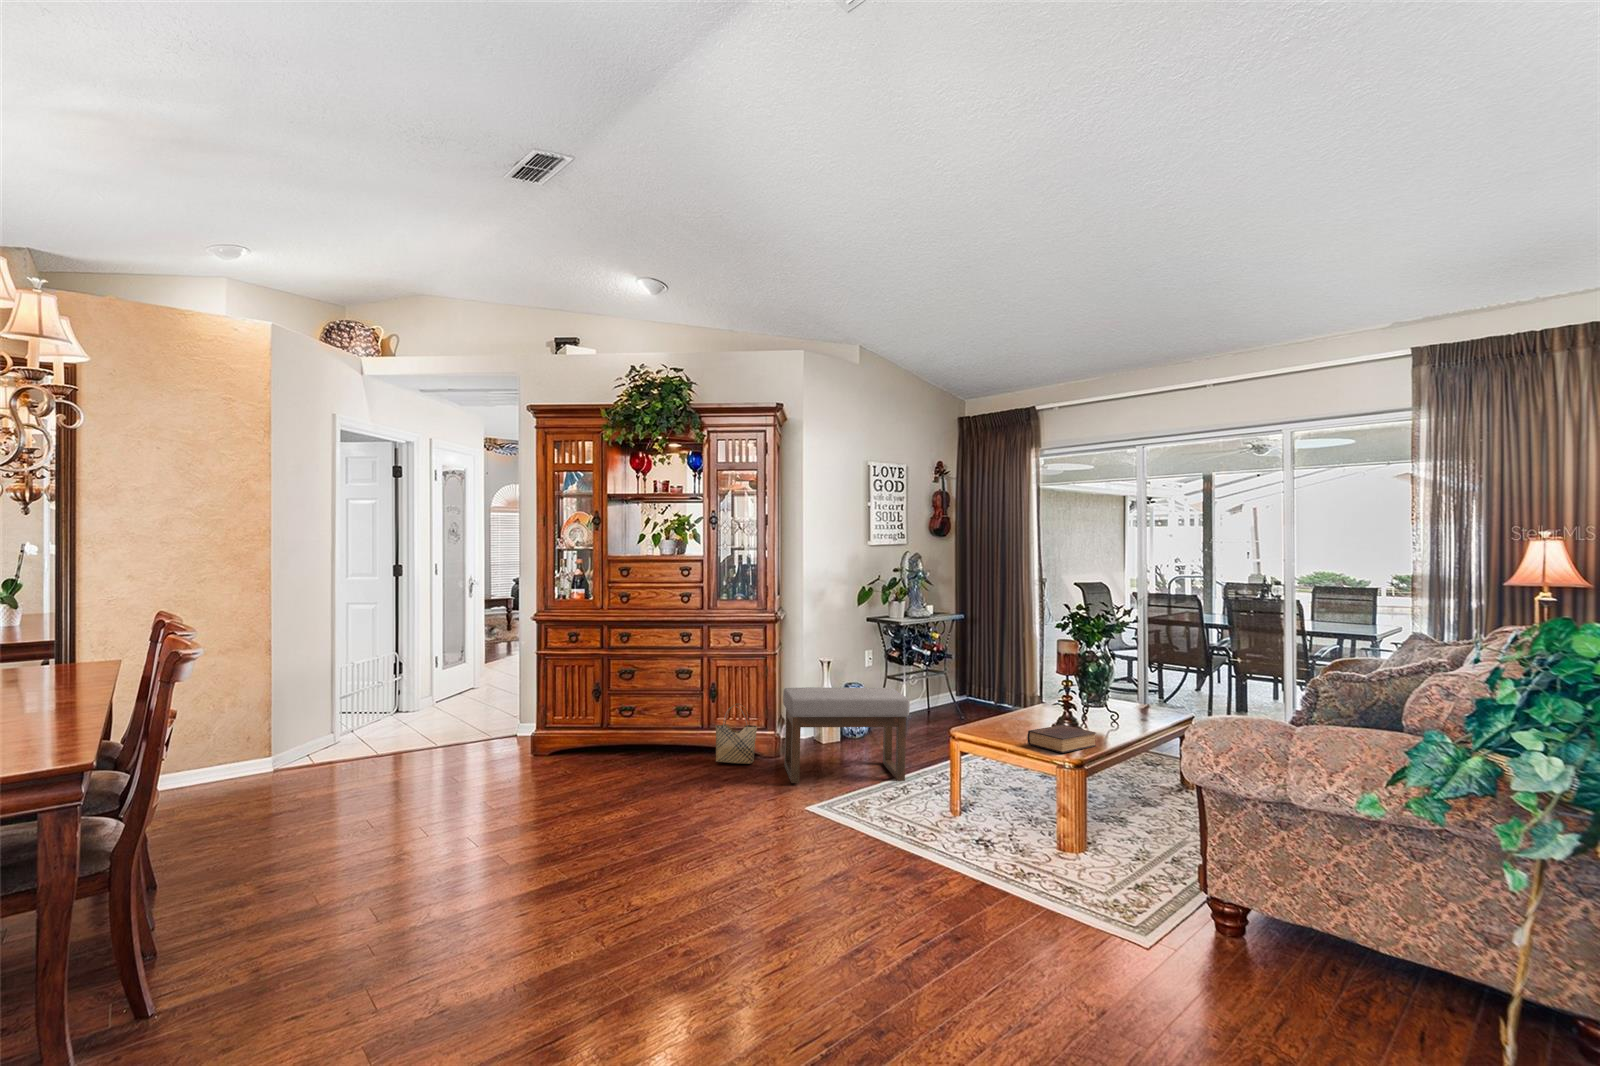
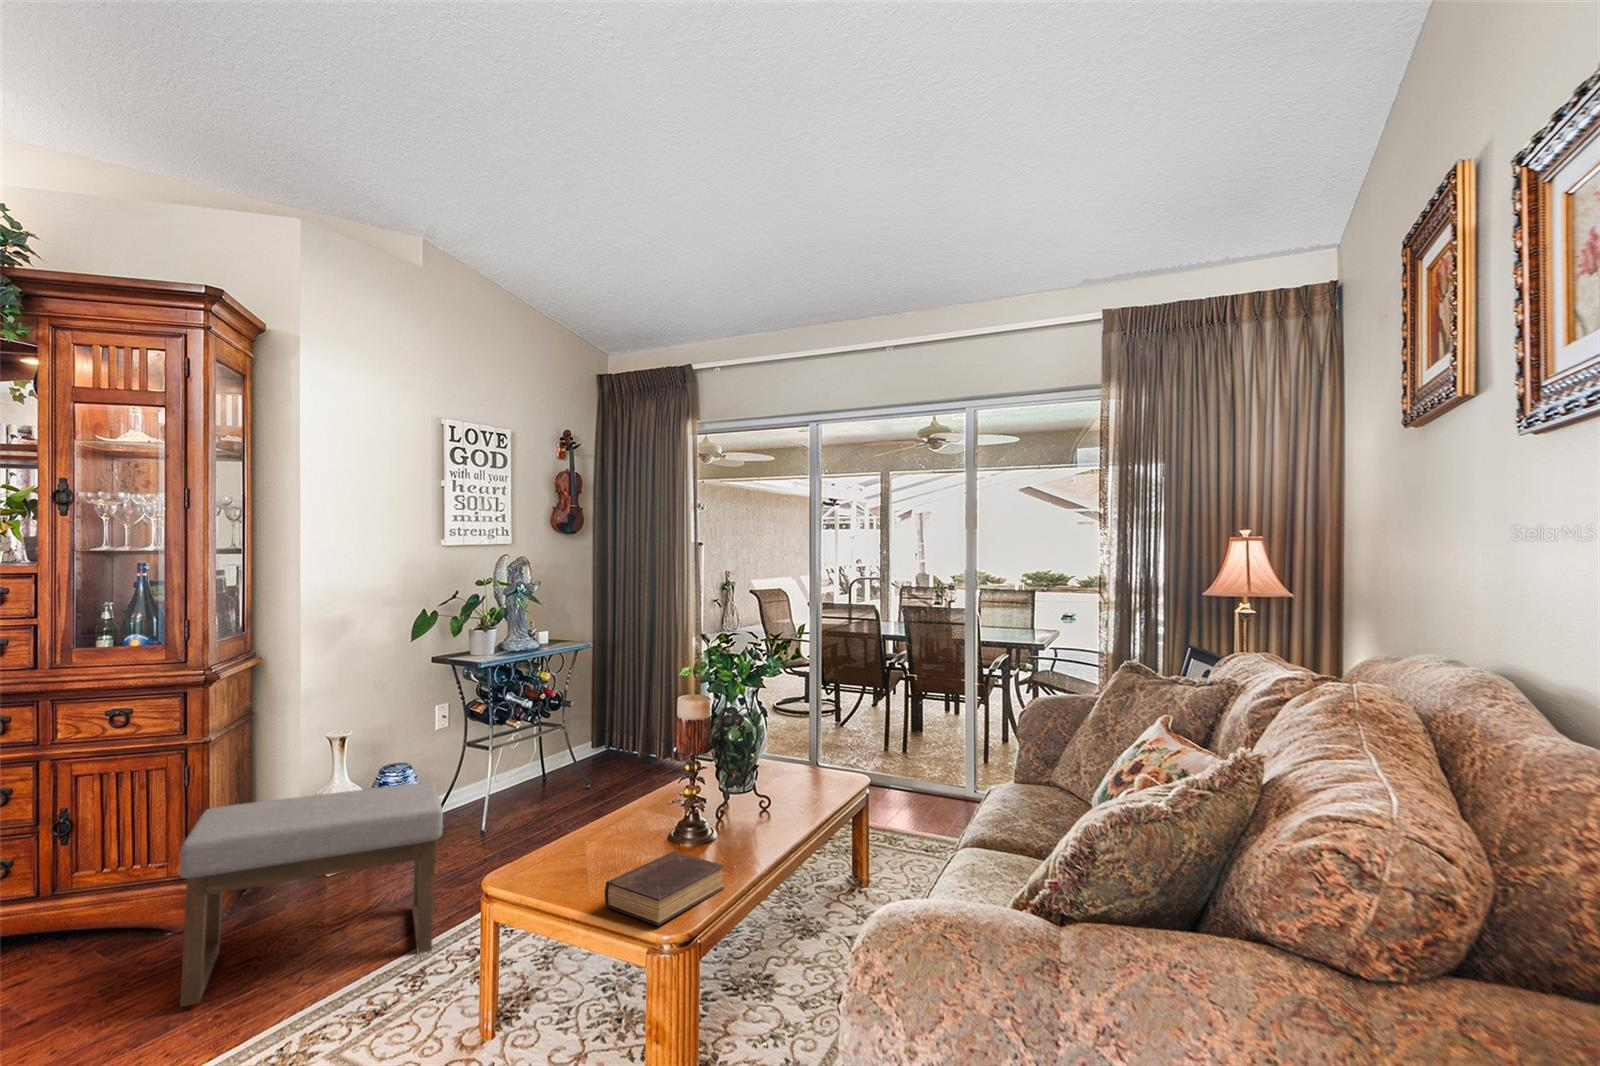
woven basket: present [715,704,757,764] -> none [45,843,154,969]

